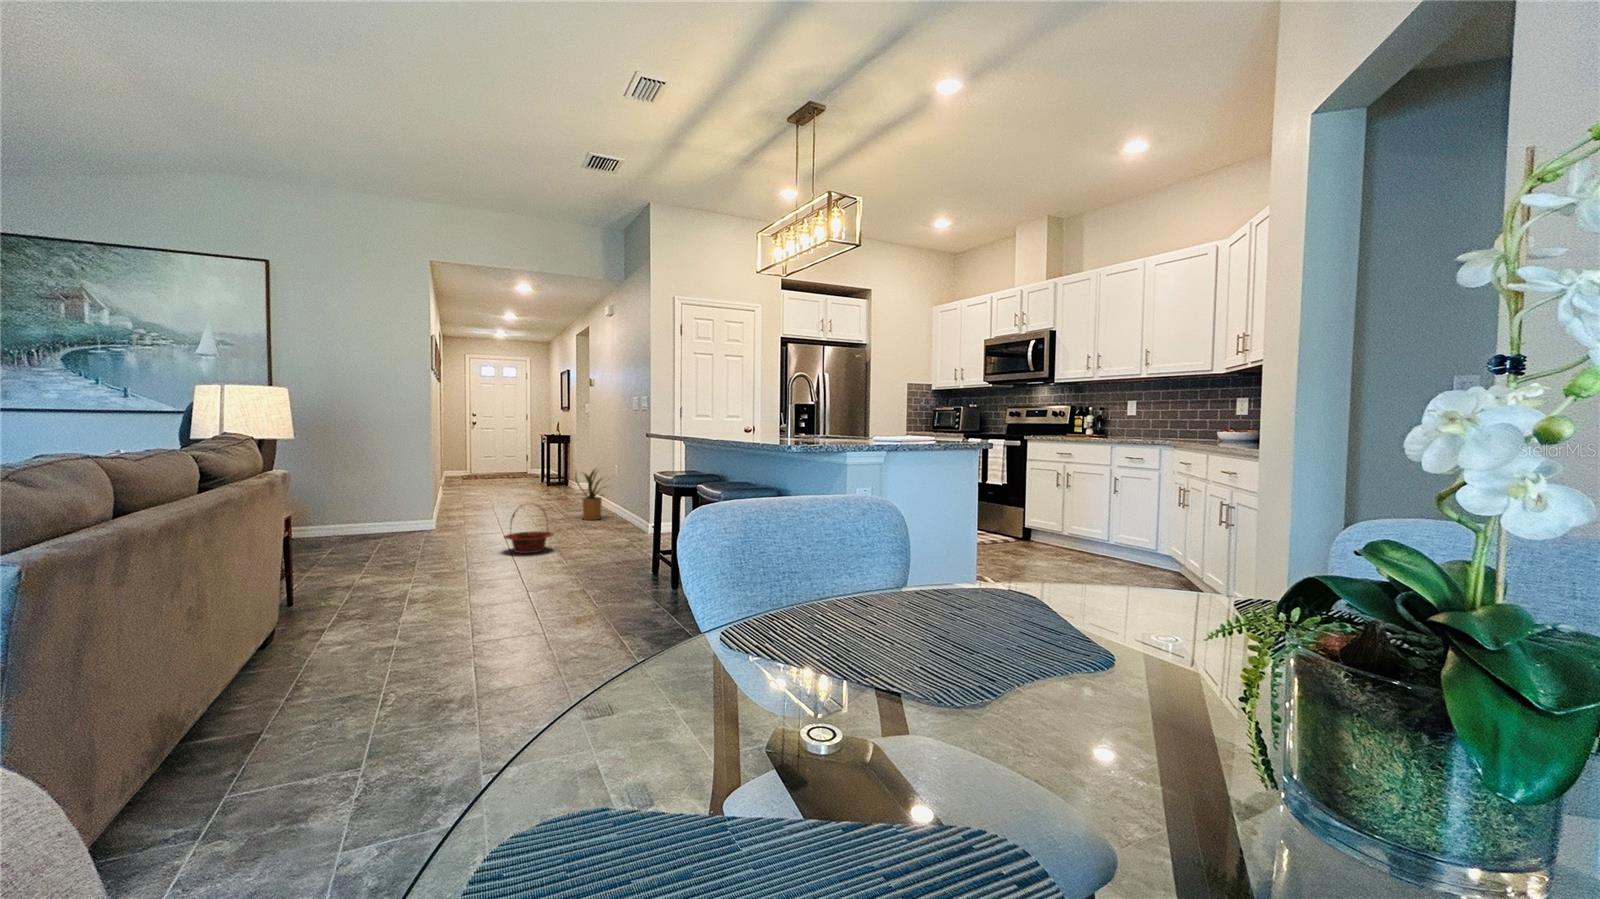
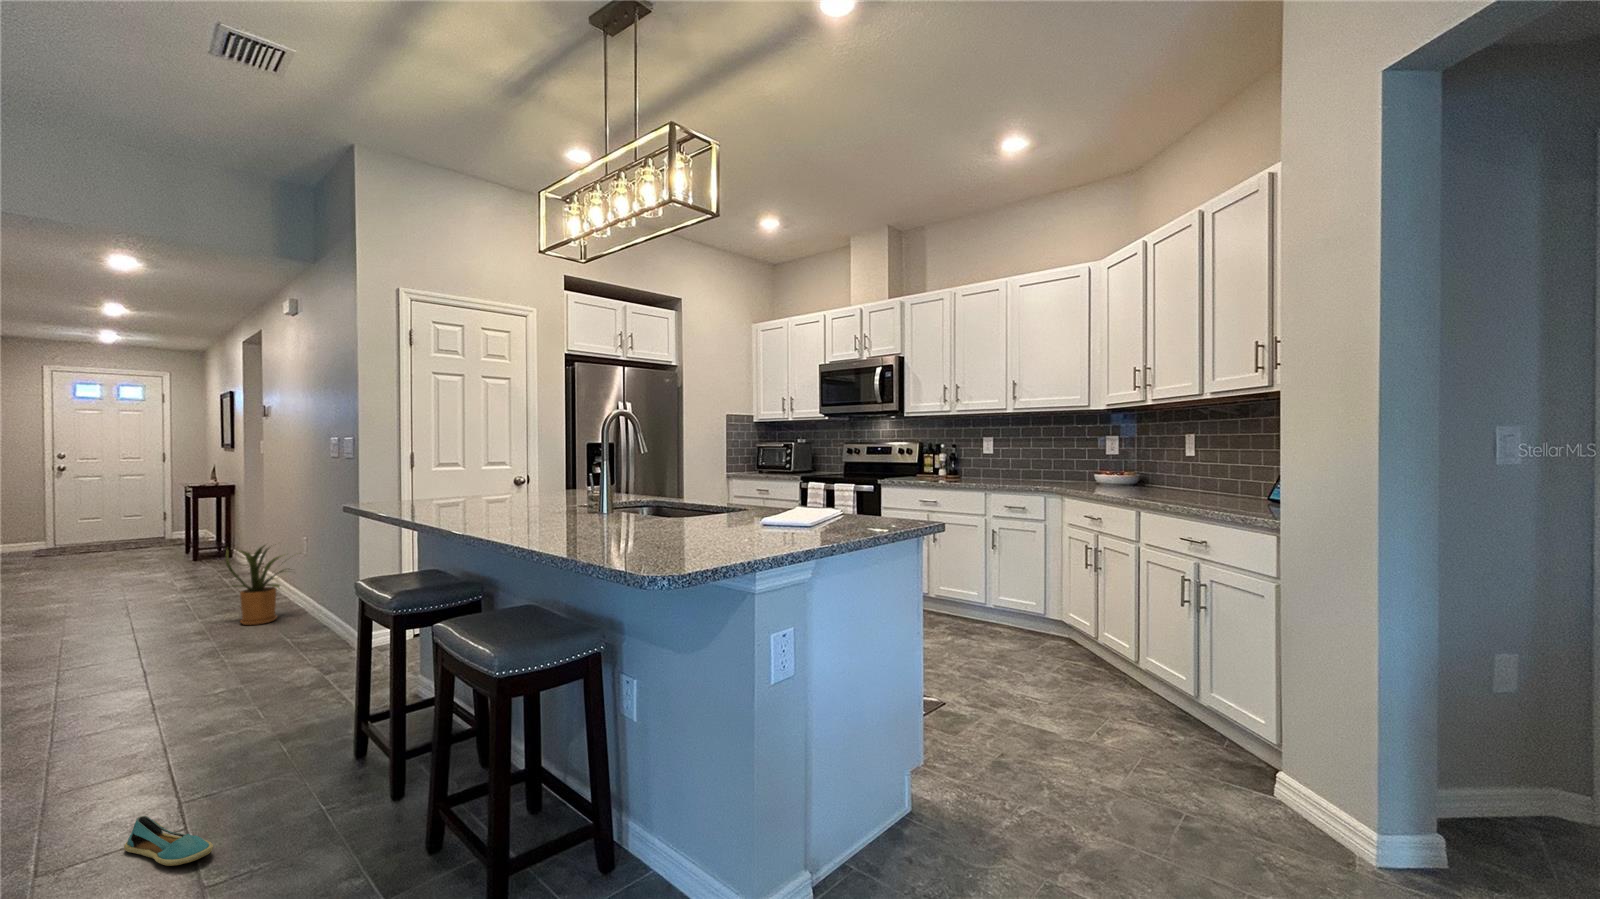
basket: present [504,505,554,553] -> none [38,633,163,730]
shoe: none [556,578,593,599] -> present [124,816,213,866]

